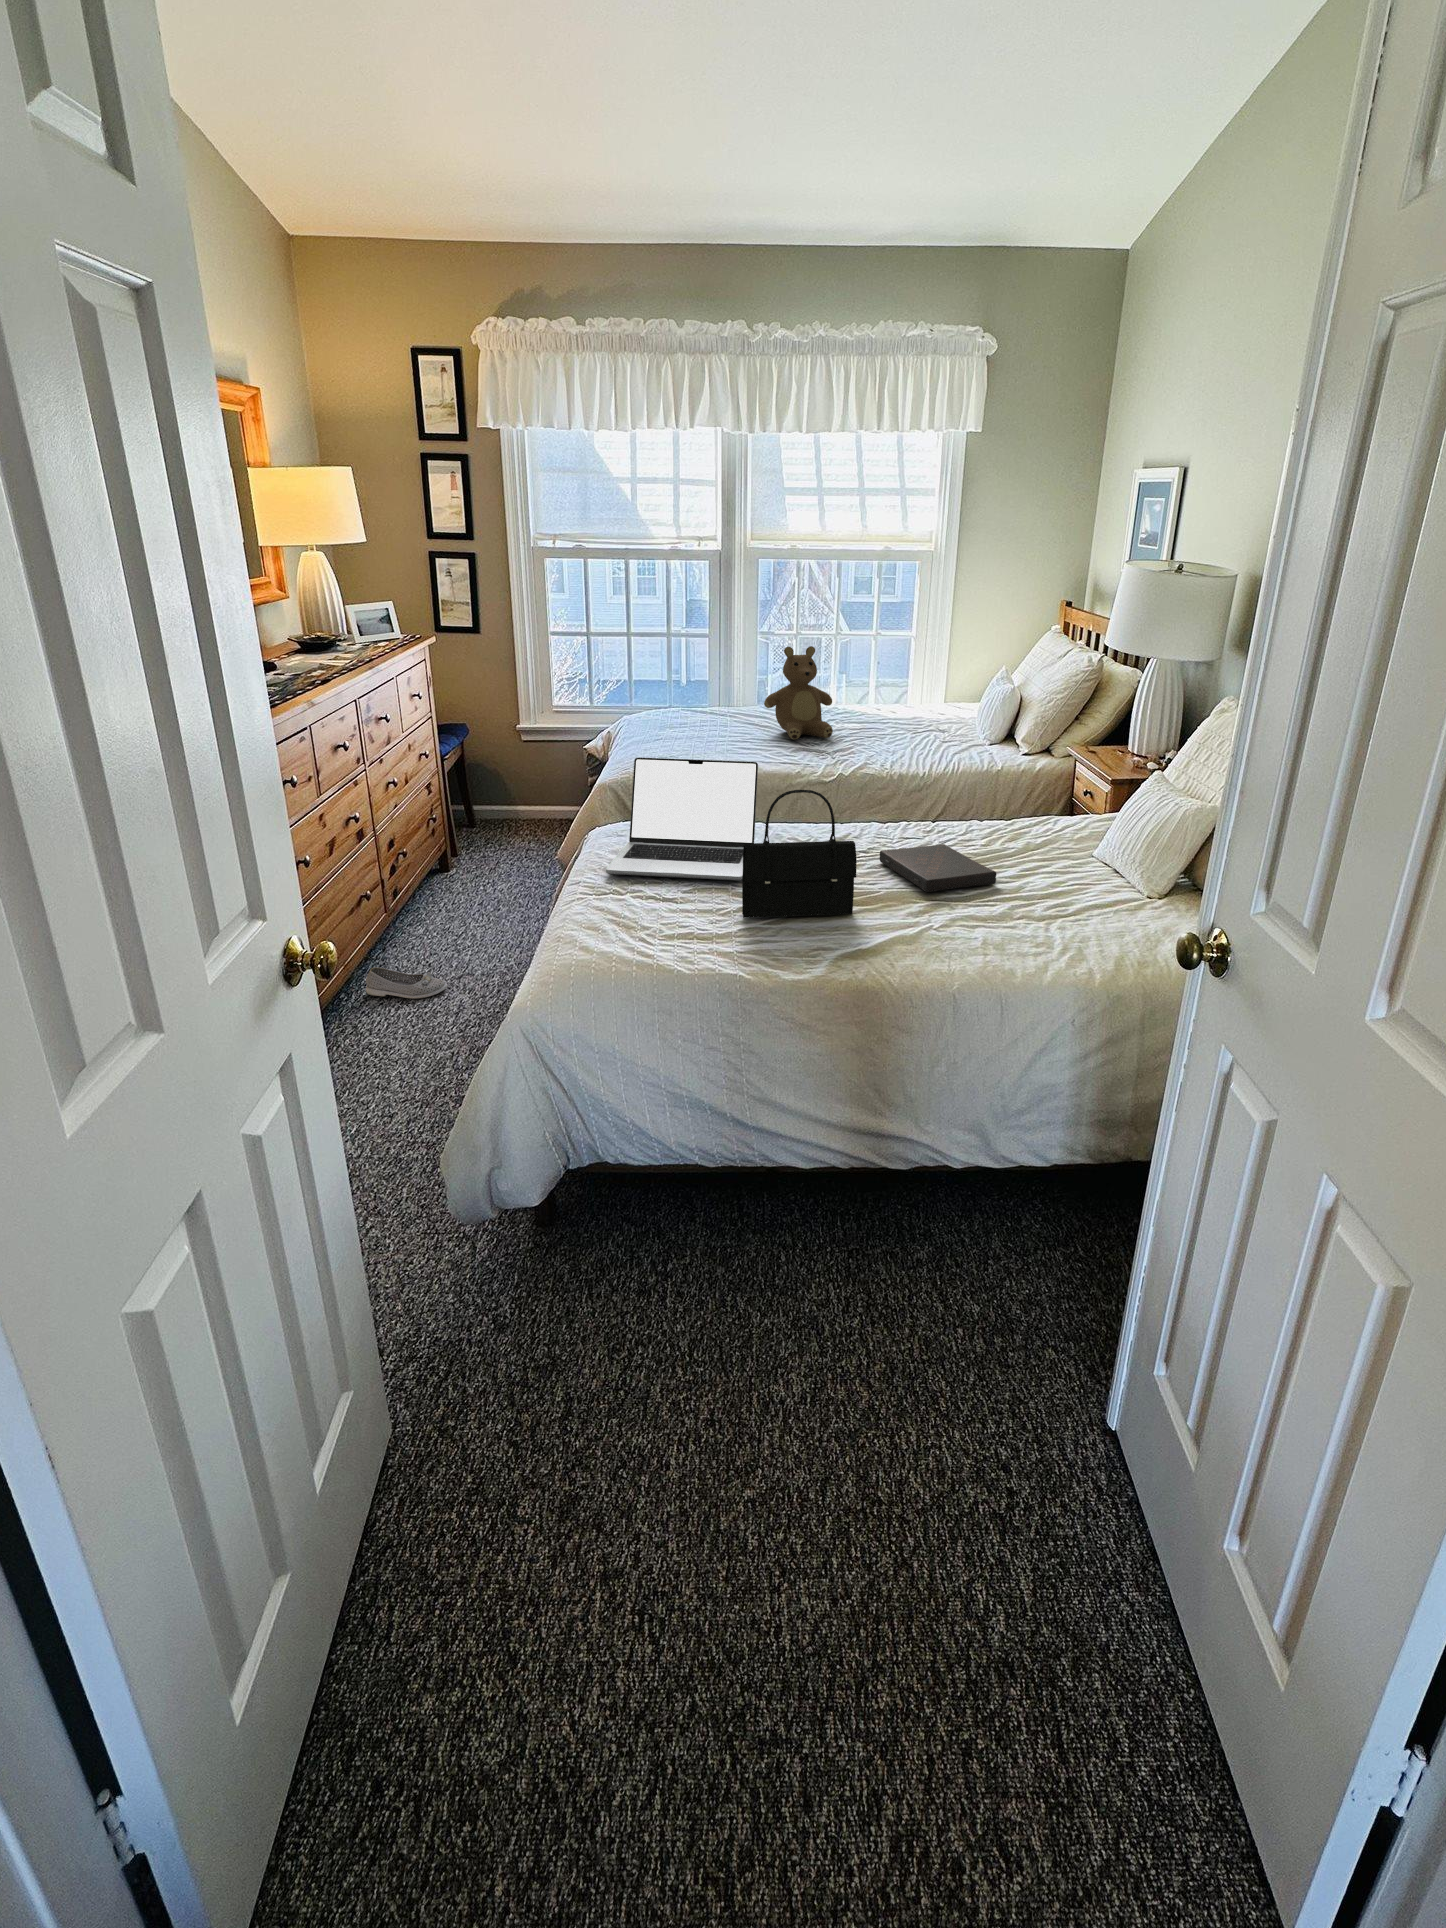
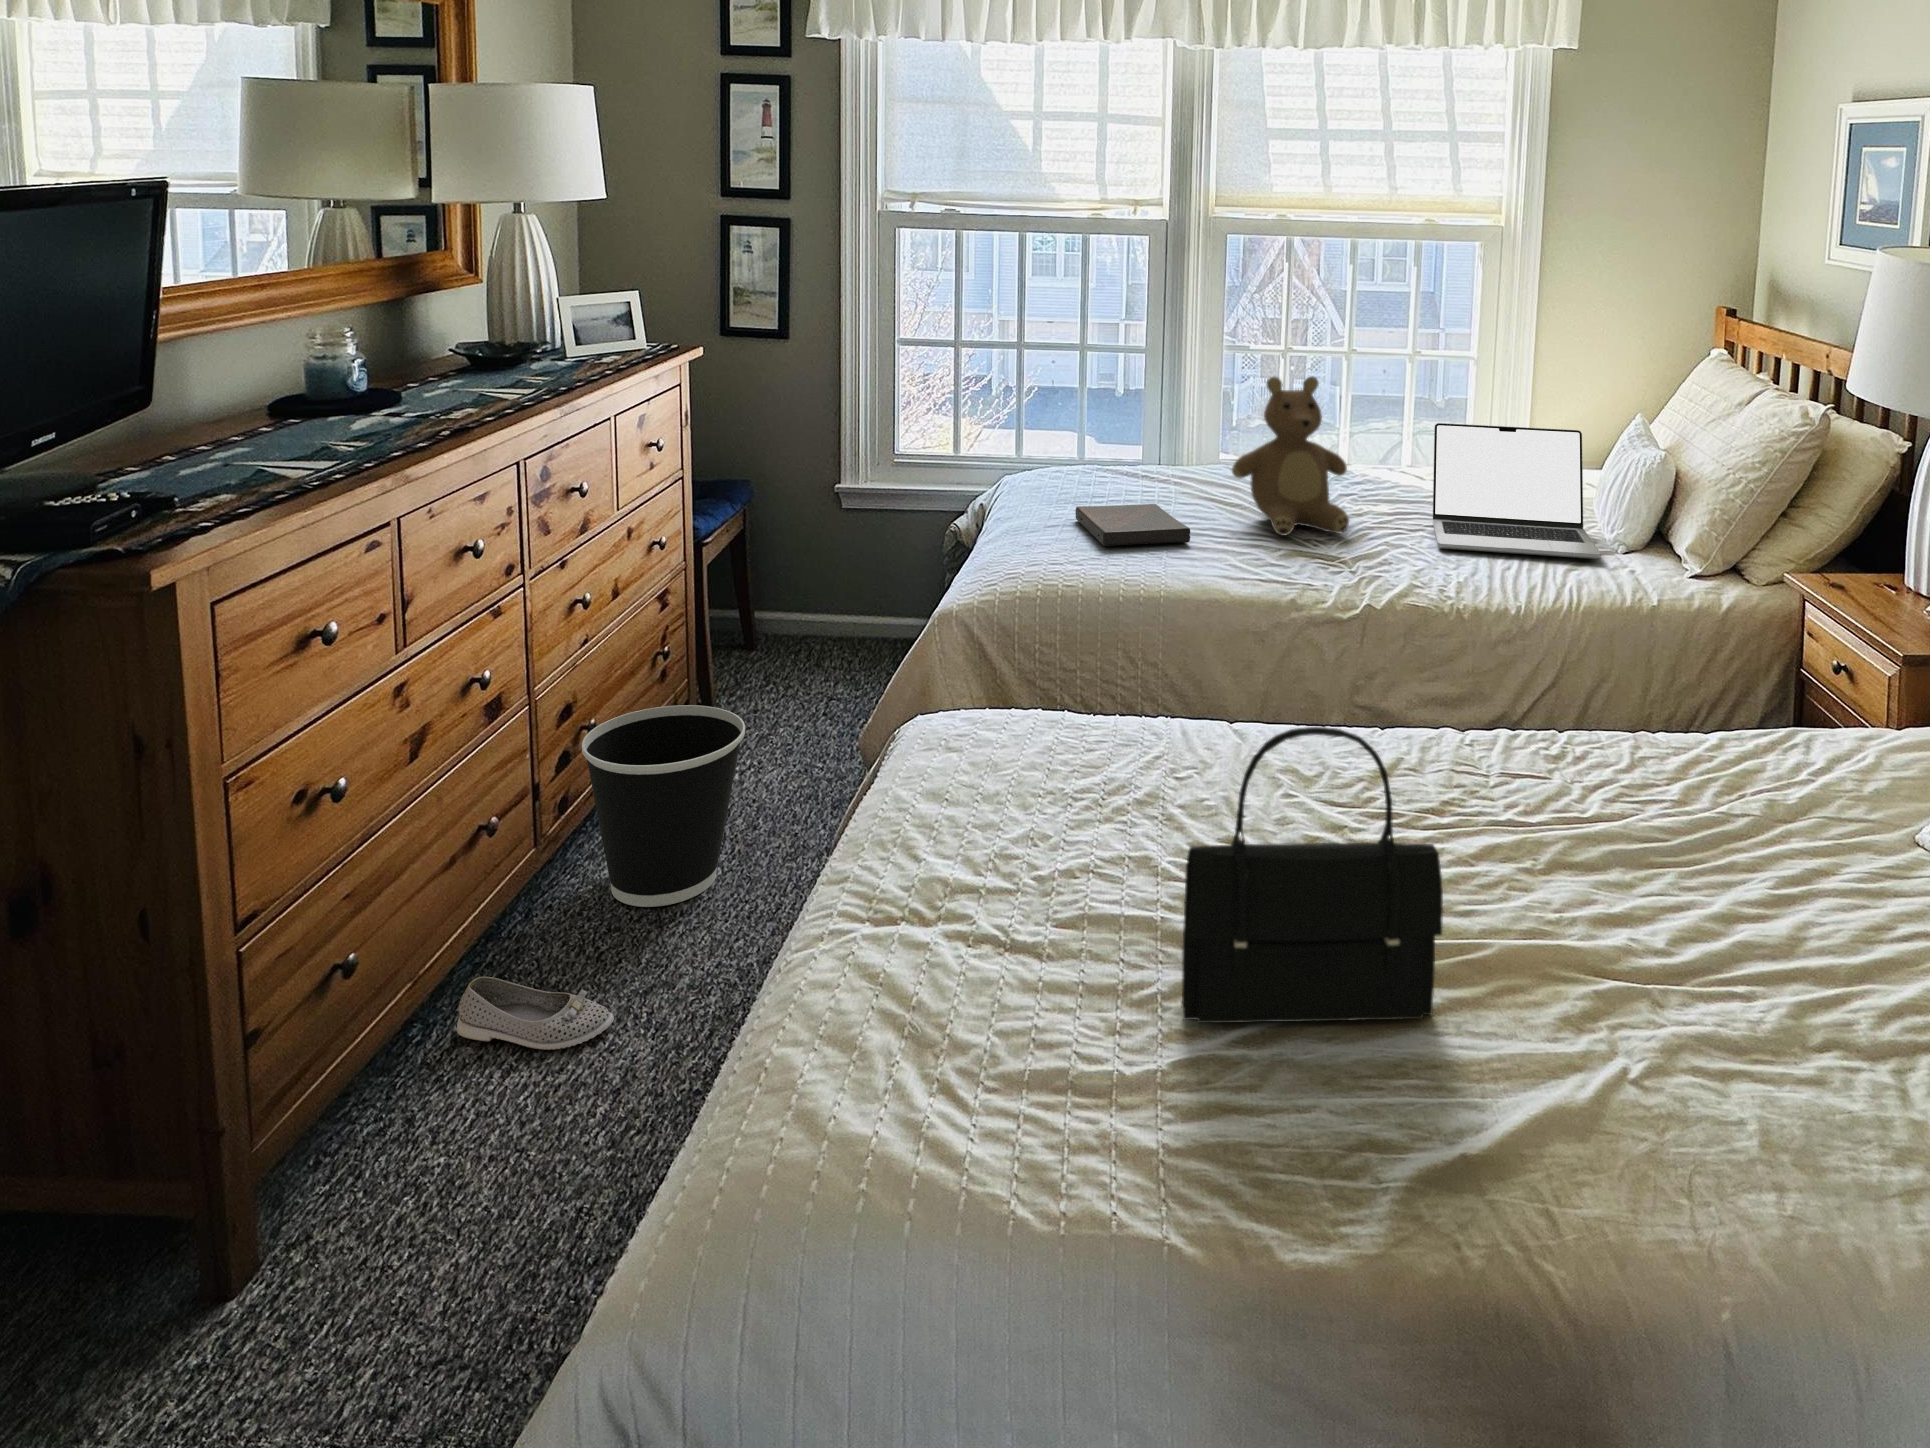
laptop: present [606,757,758,880] -> present [1433,423,1601,559]
wastebasket: none [404,841,494,943] -> present [582,705,745,907]
book: present [880,844,996,892] -> present [1075,504,1190,546]

